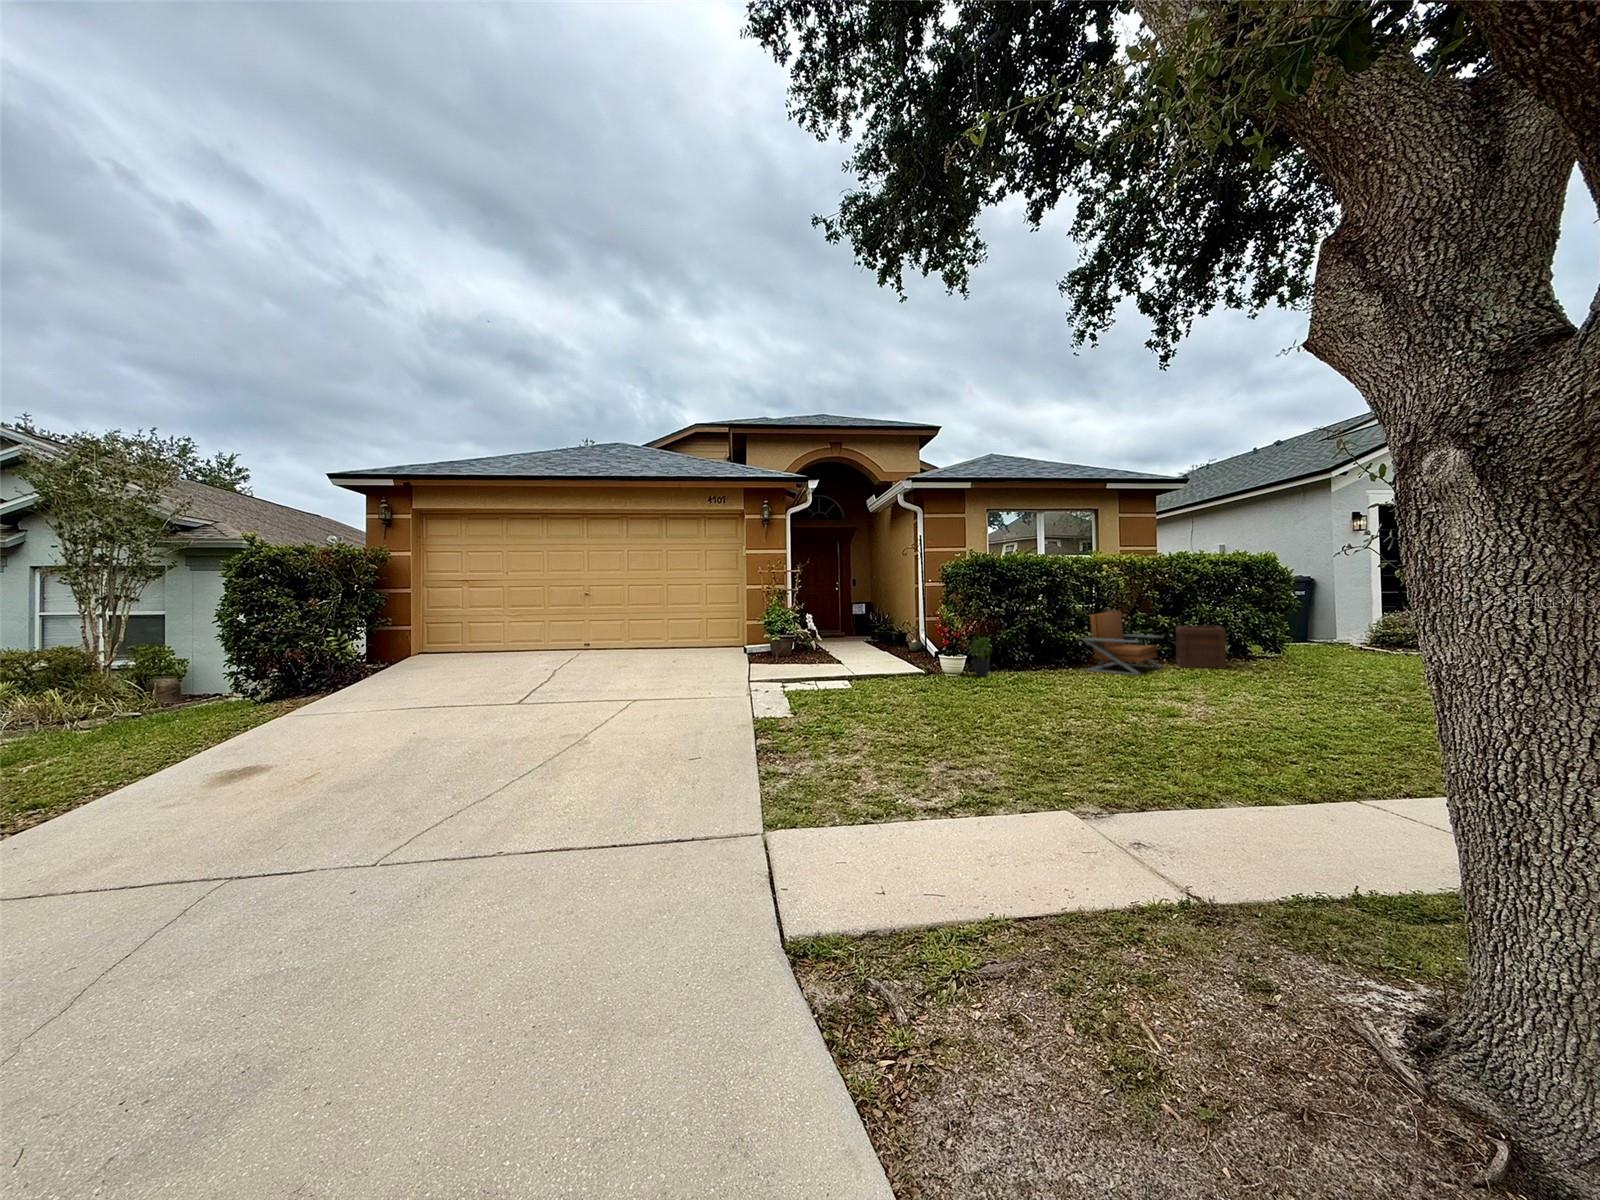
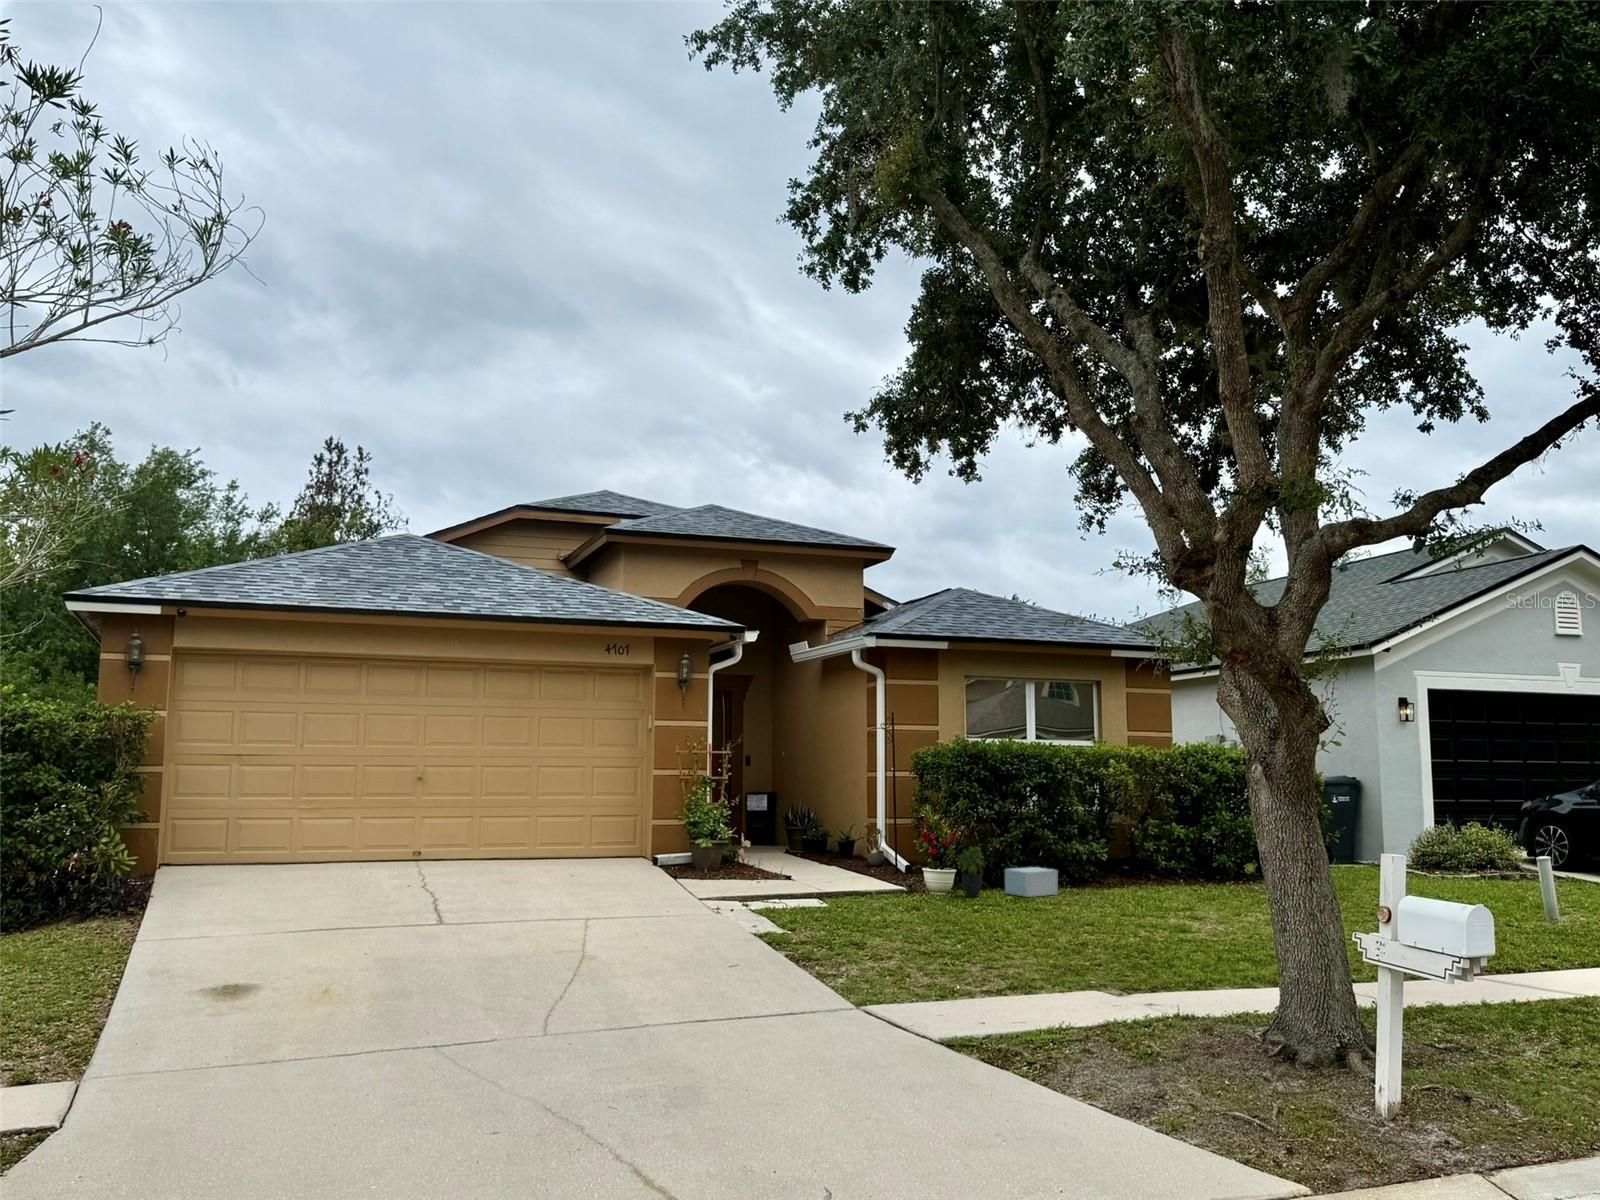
lounge chair: present [1083,611,1162,675] -> none [1089,817,1179,896]
wooden crate: present [1176,625,1226,669] -> none [1195,836,1249,889]
storage box: none [1010,652,1055,676] -> present [1005,867,1058,897]

